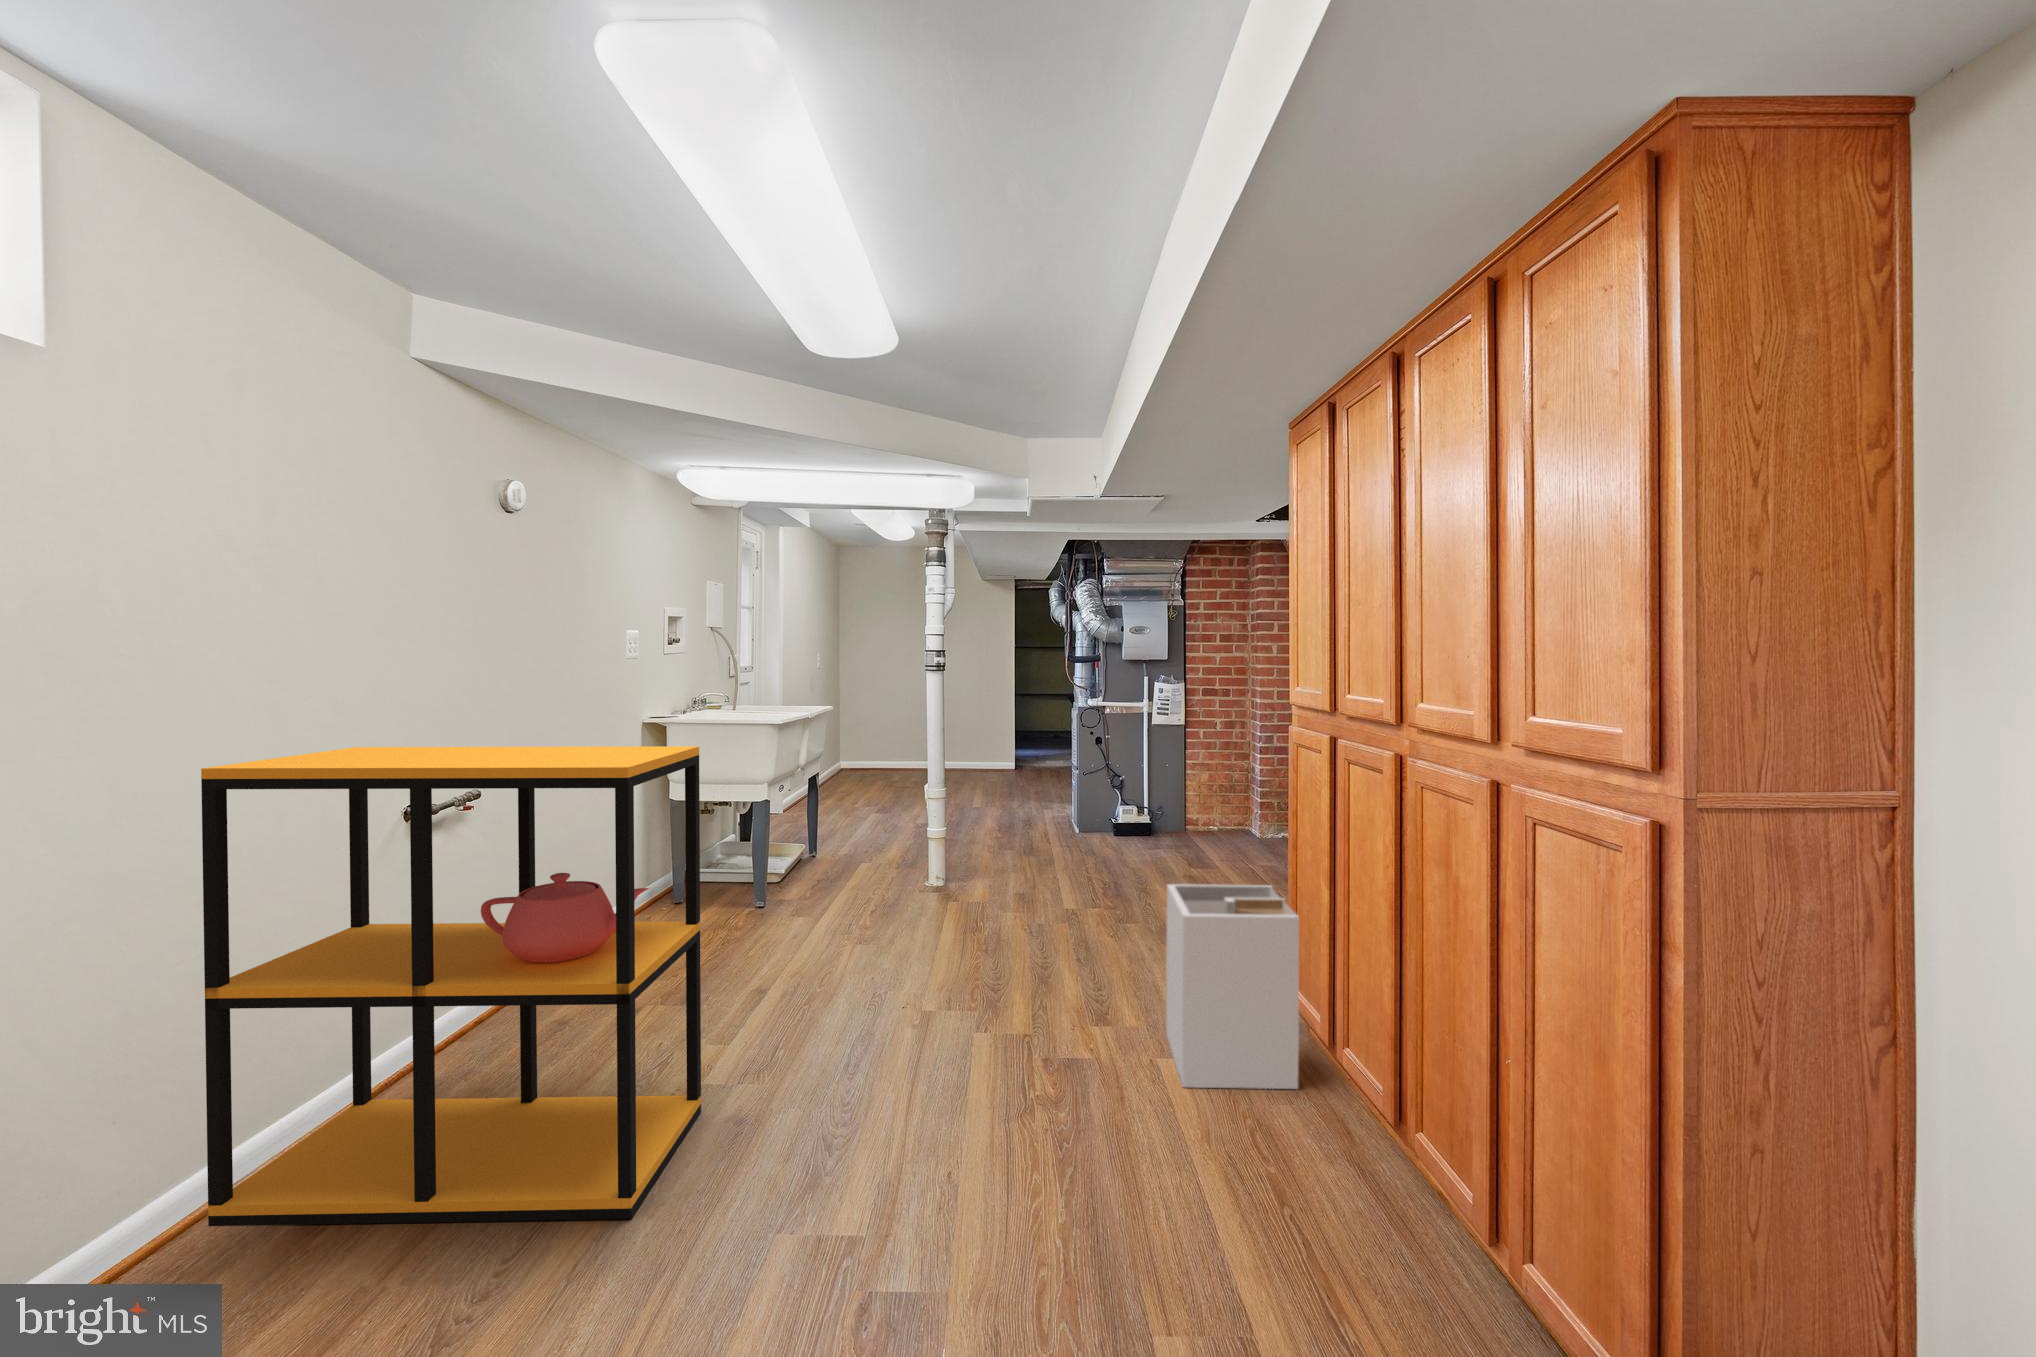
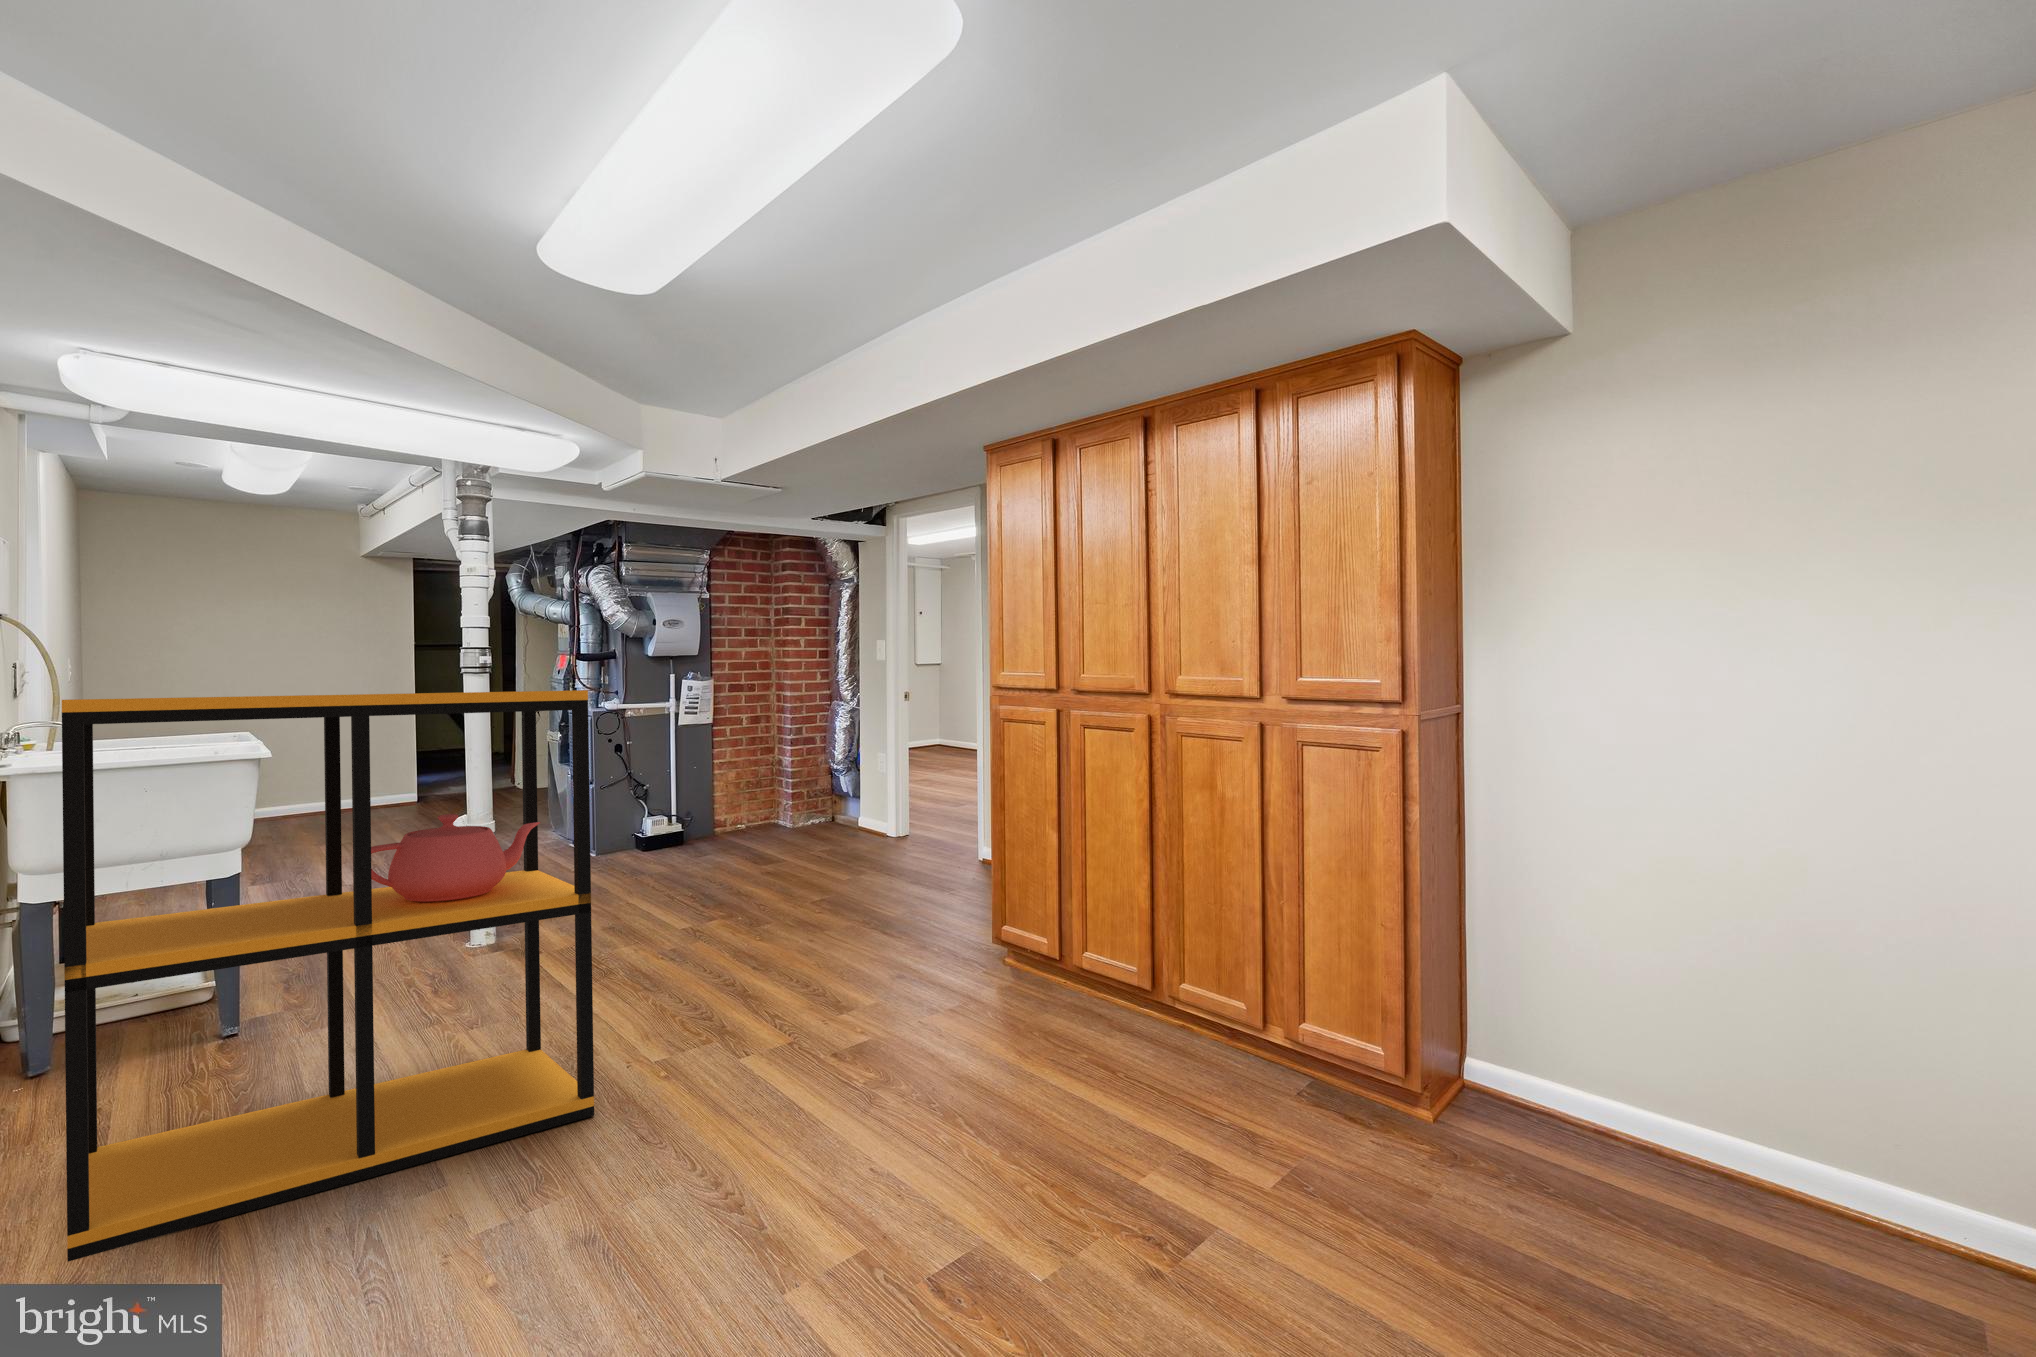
laundry hamper: present [1166,884,1300,1089] -> none [877,807,1002,963]

